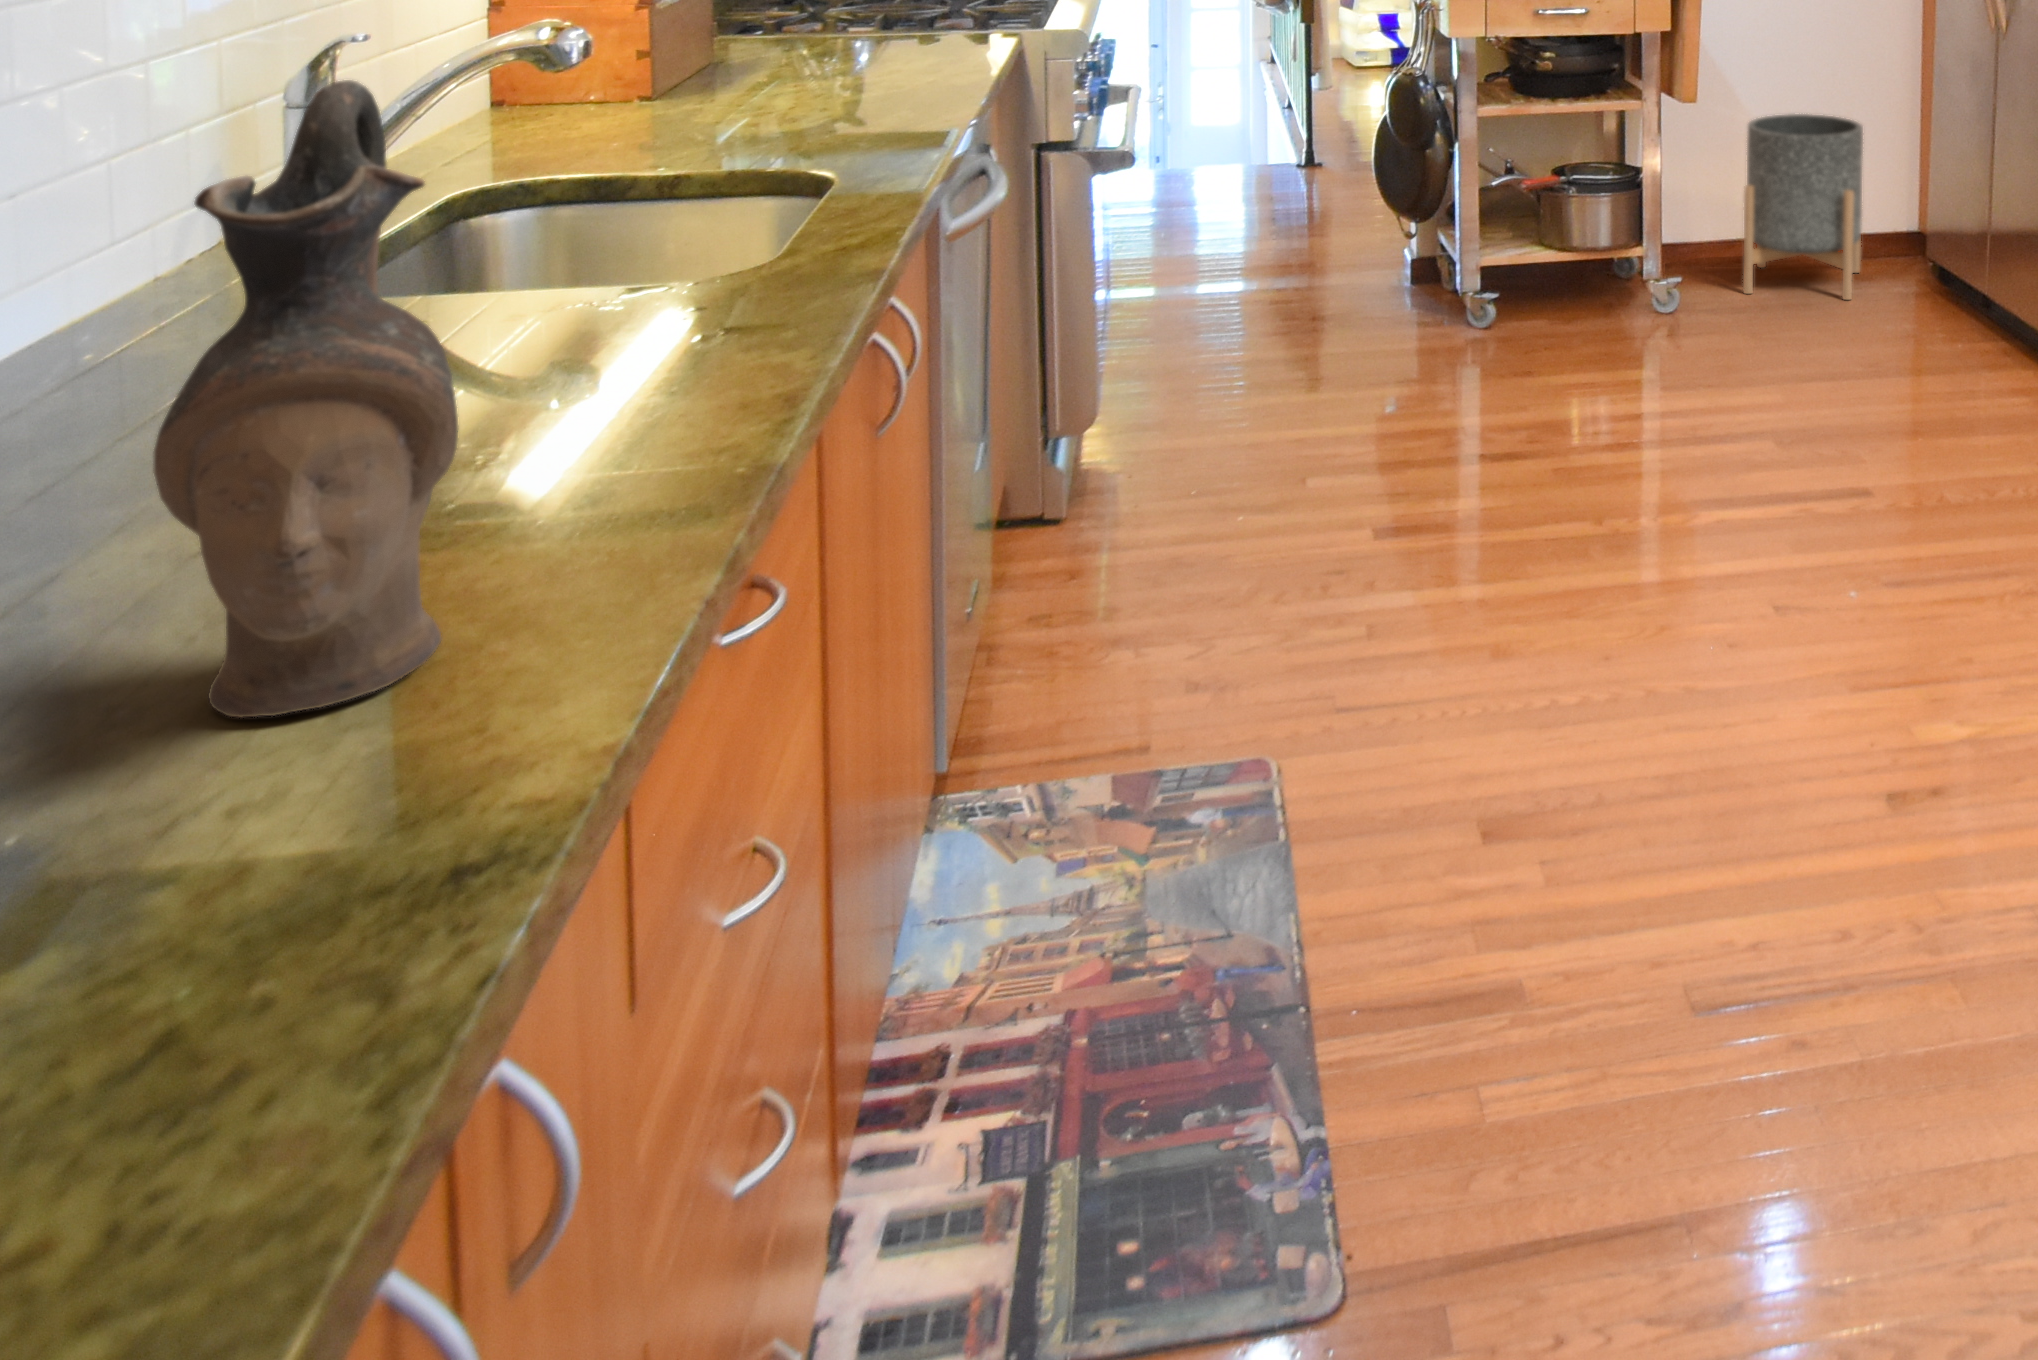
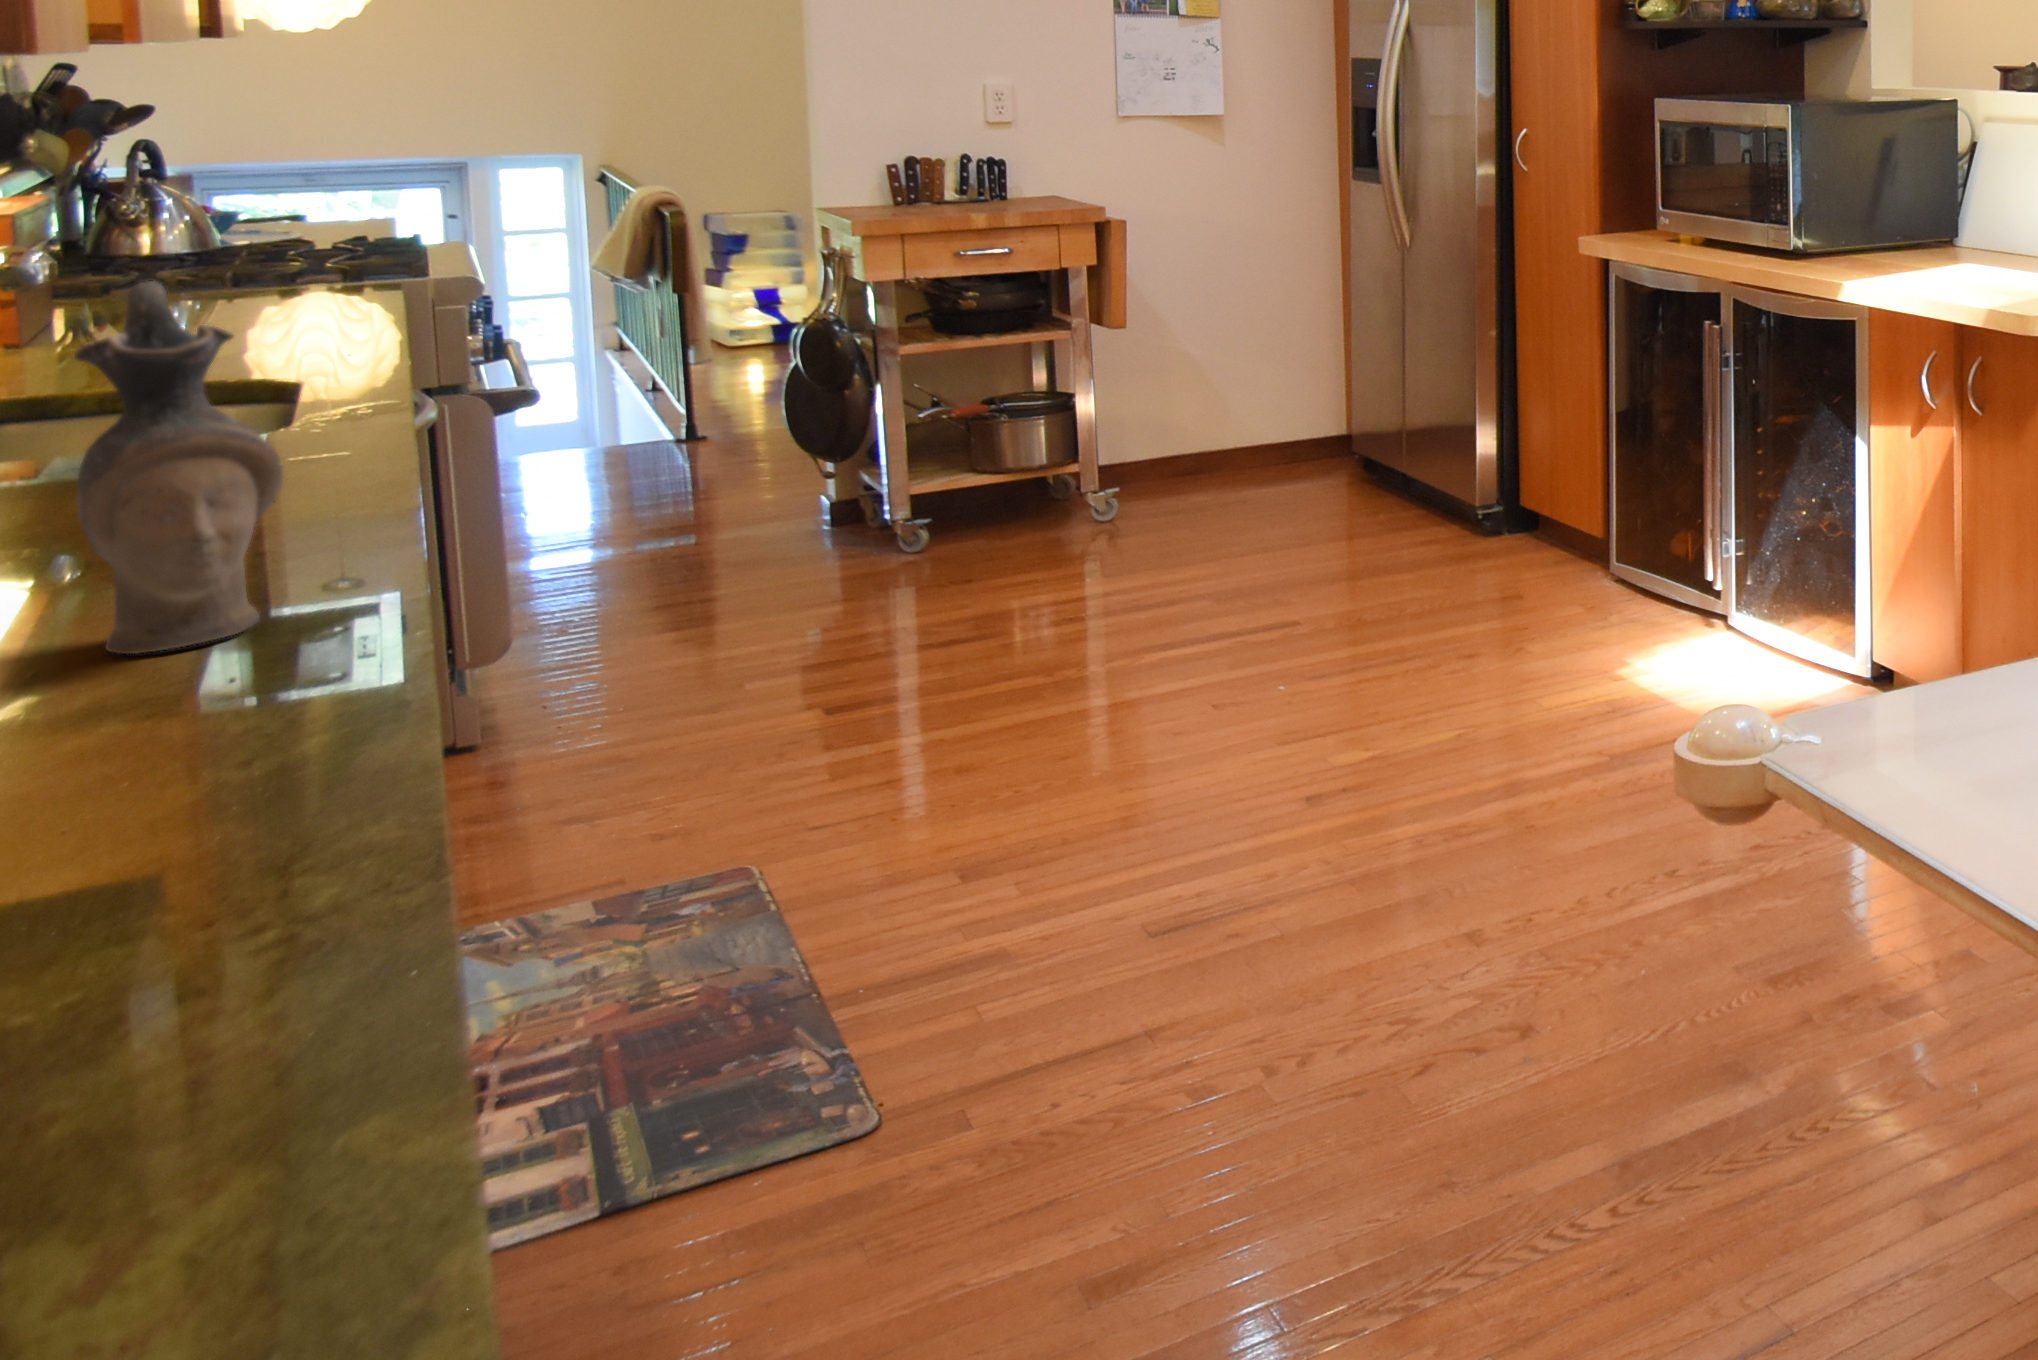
planter: present [1743,114,1863,300] -> none [1179,335,1297,499]

